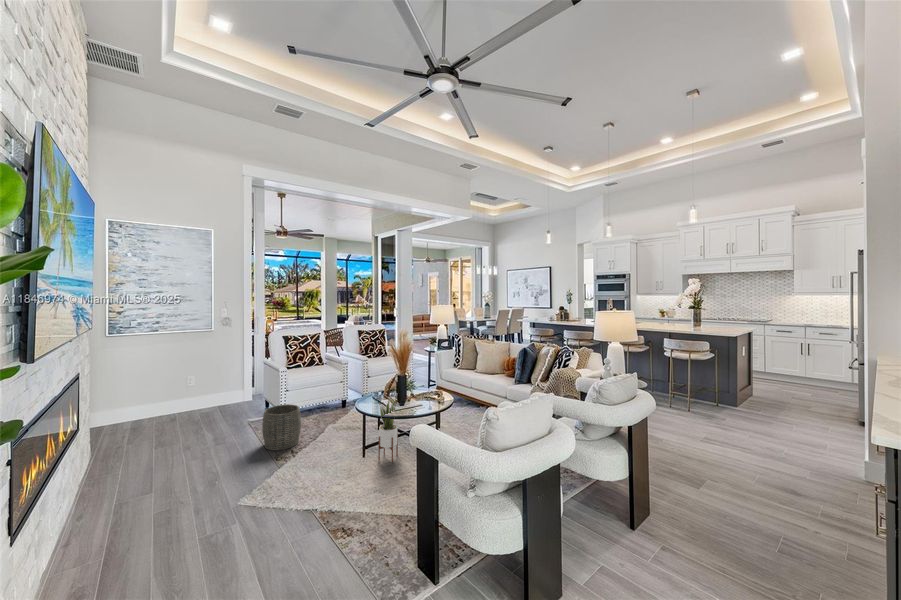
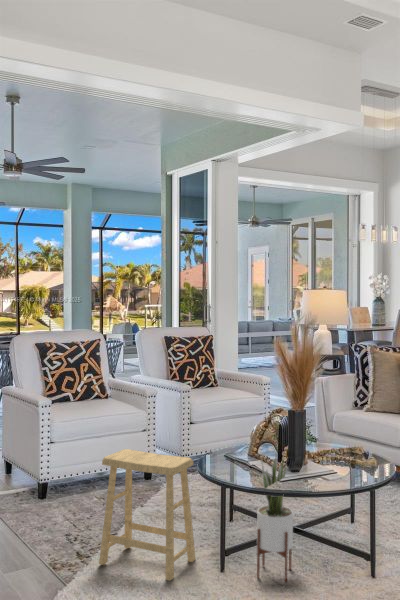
footstool: none [299,397,351,464] -> present [99,449,196,581]
woven basket: present [262,404,301,450] -> none [23,465,91,551]

